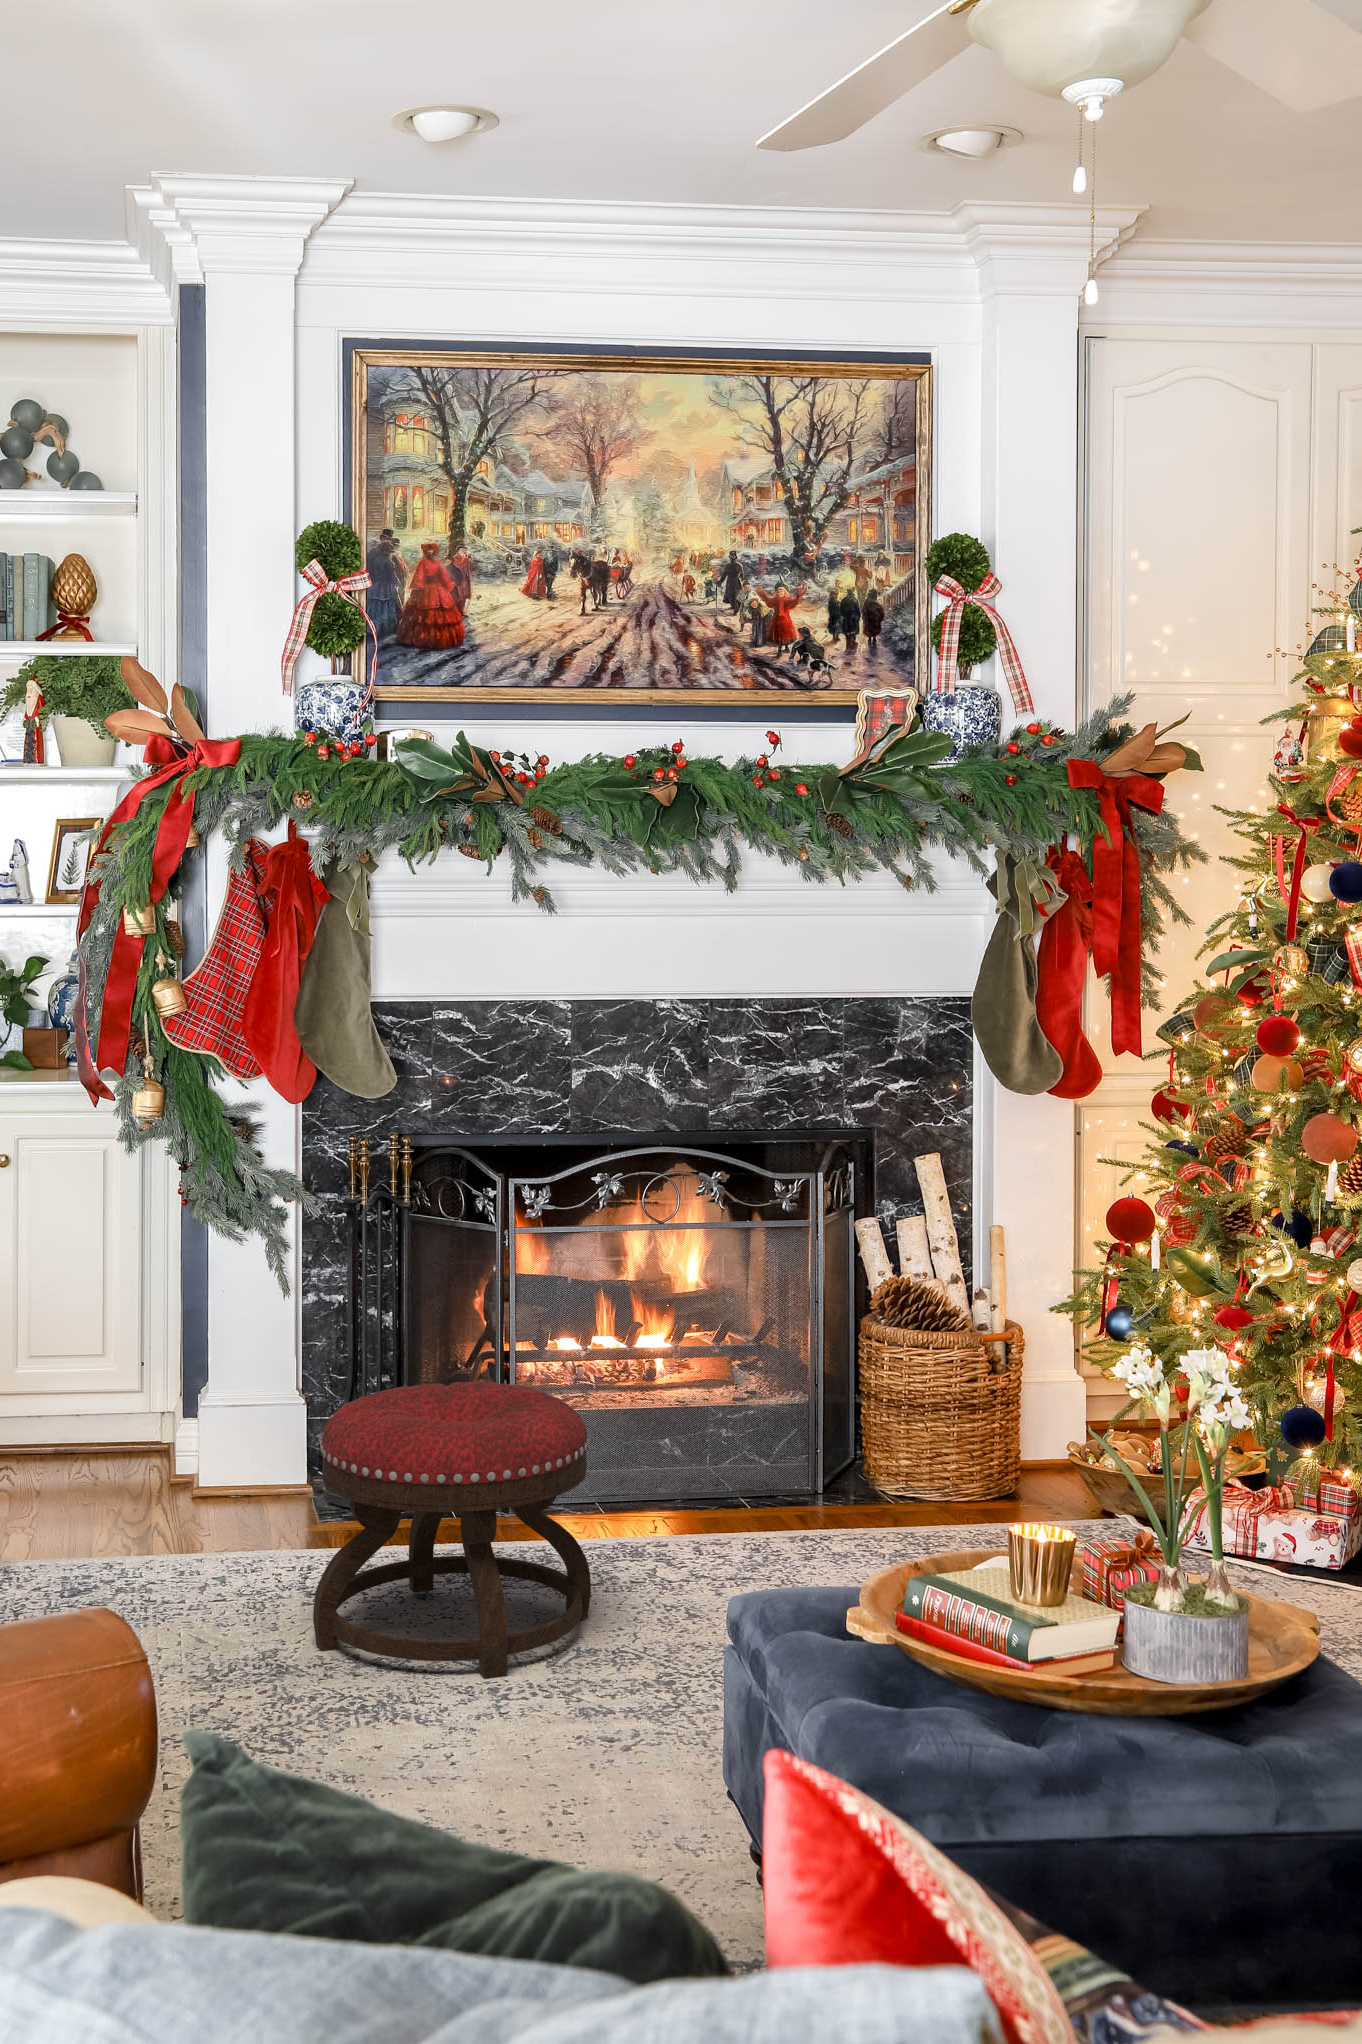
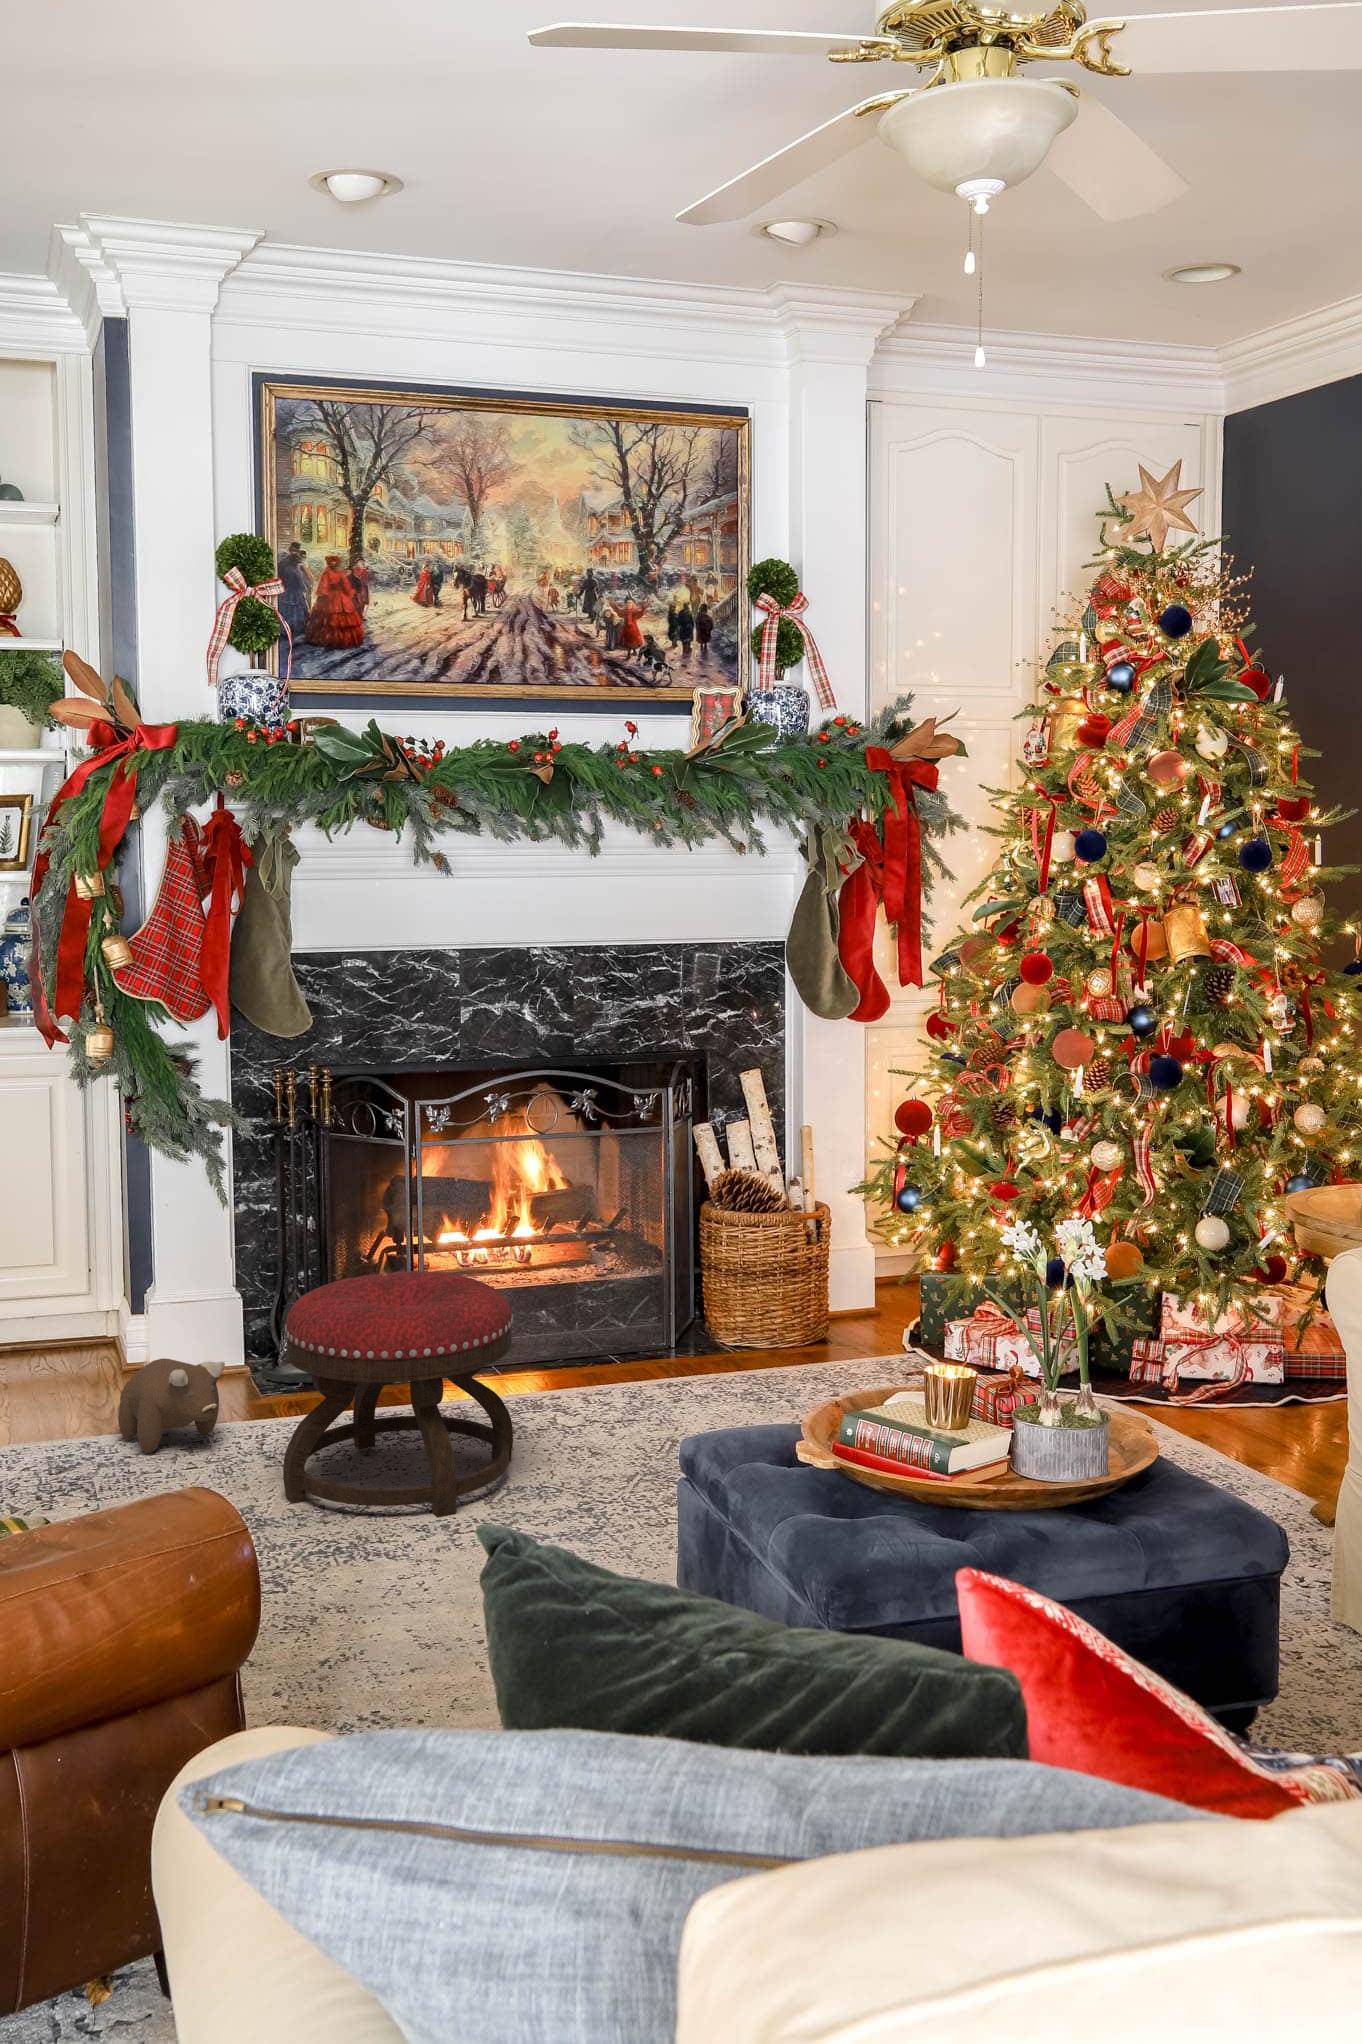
plush toy: none [147,1472,265,1582] -> present [118,1359,225,1453]

